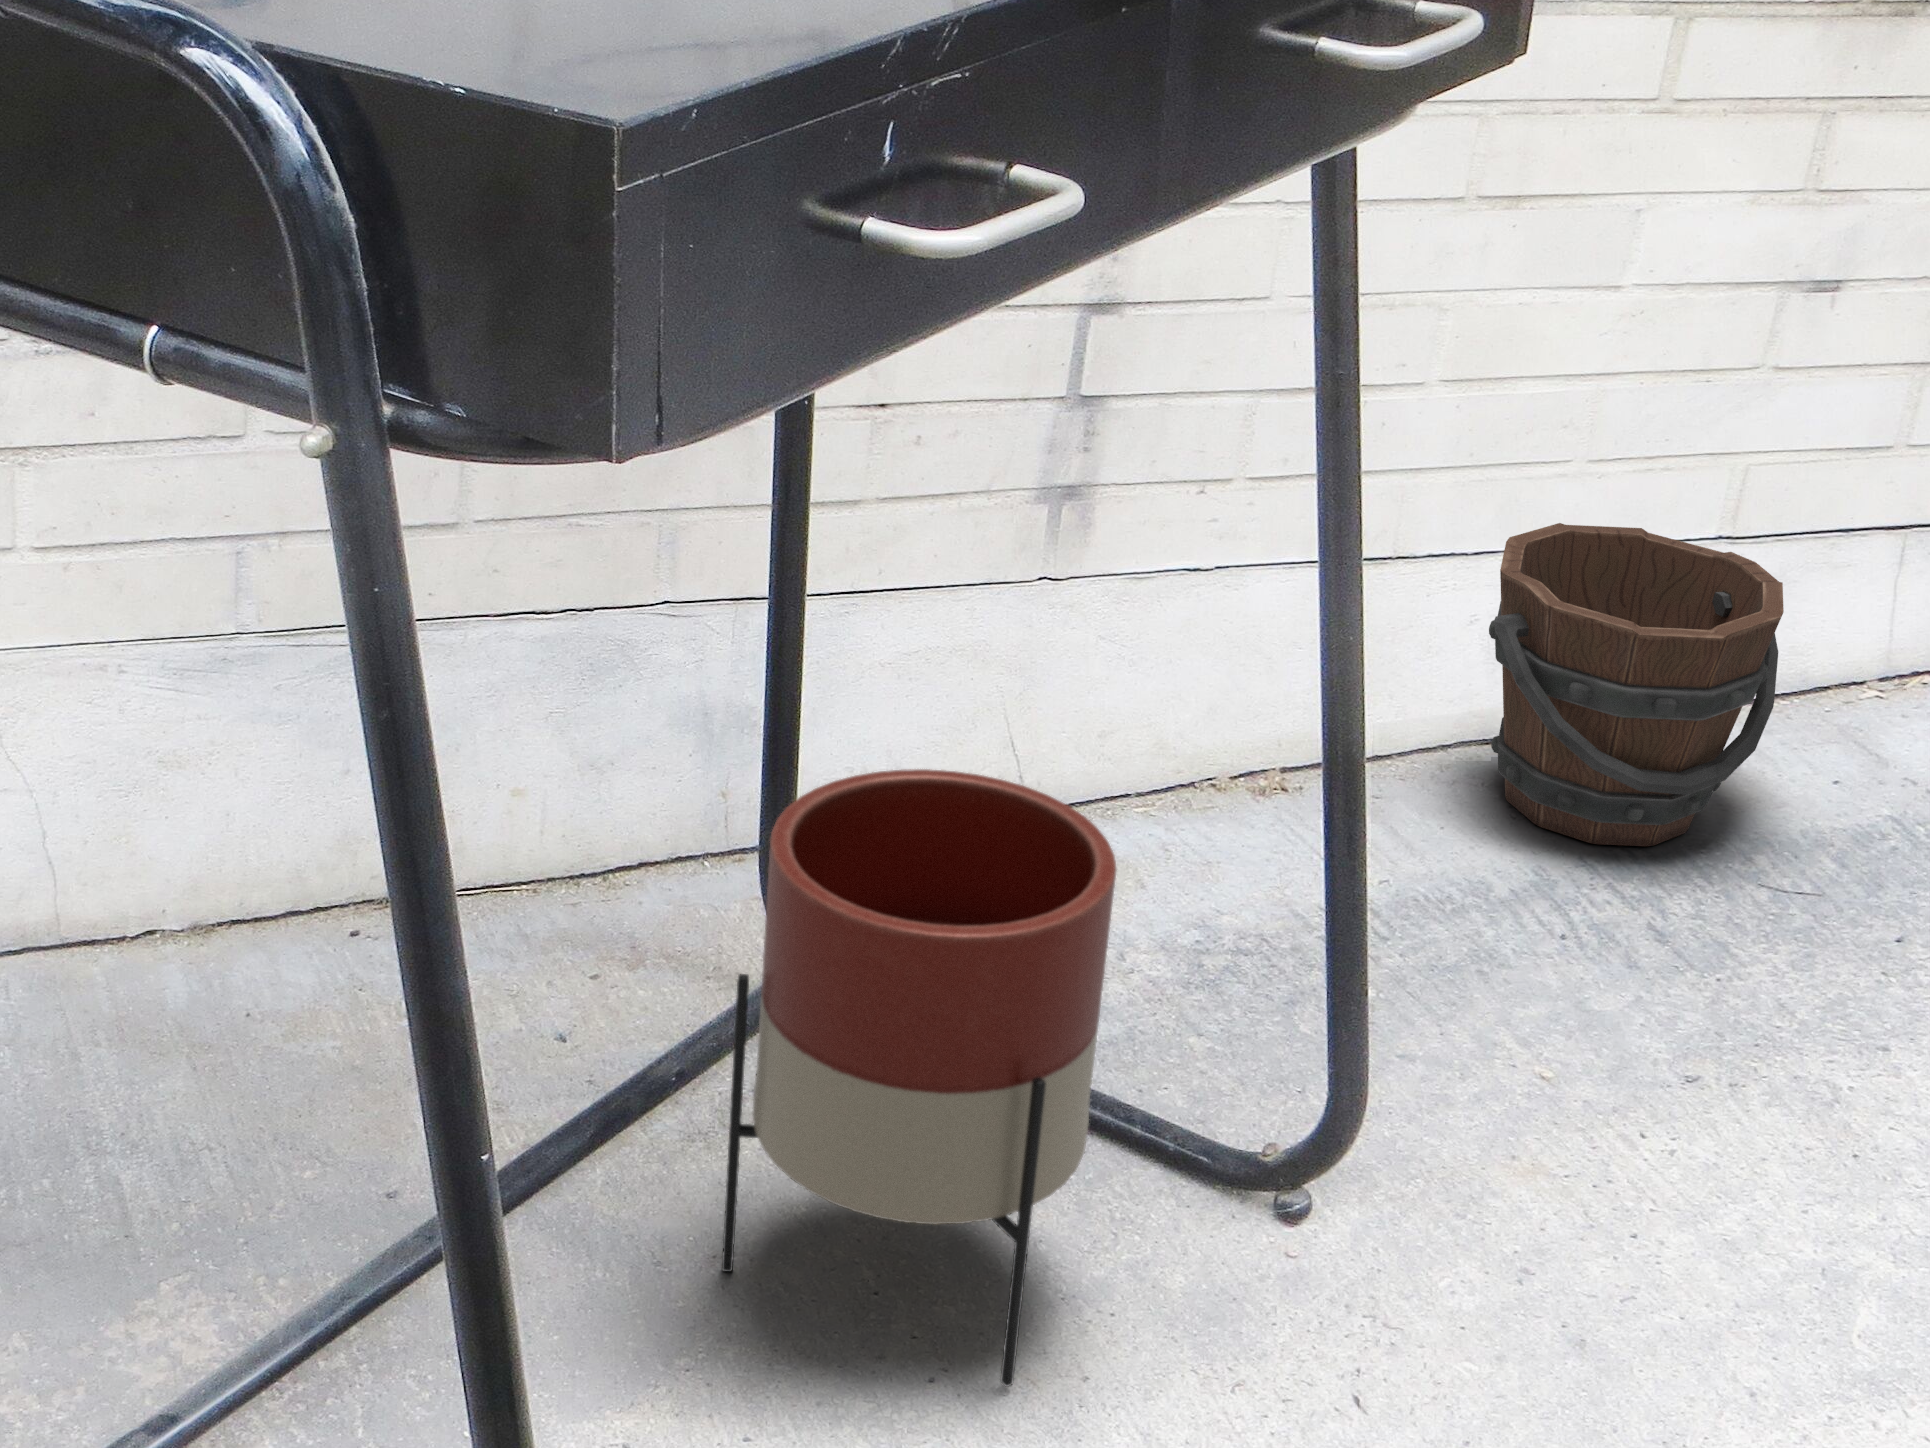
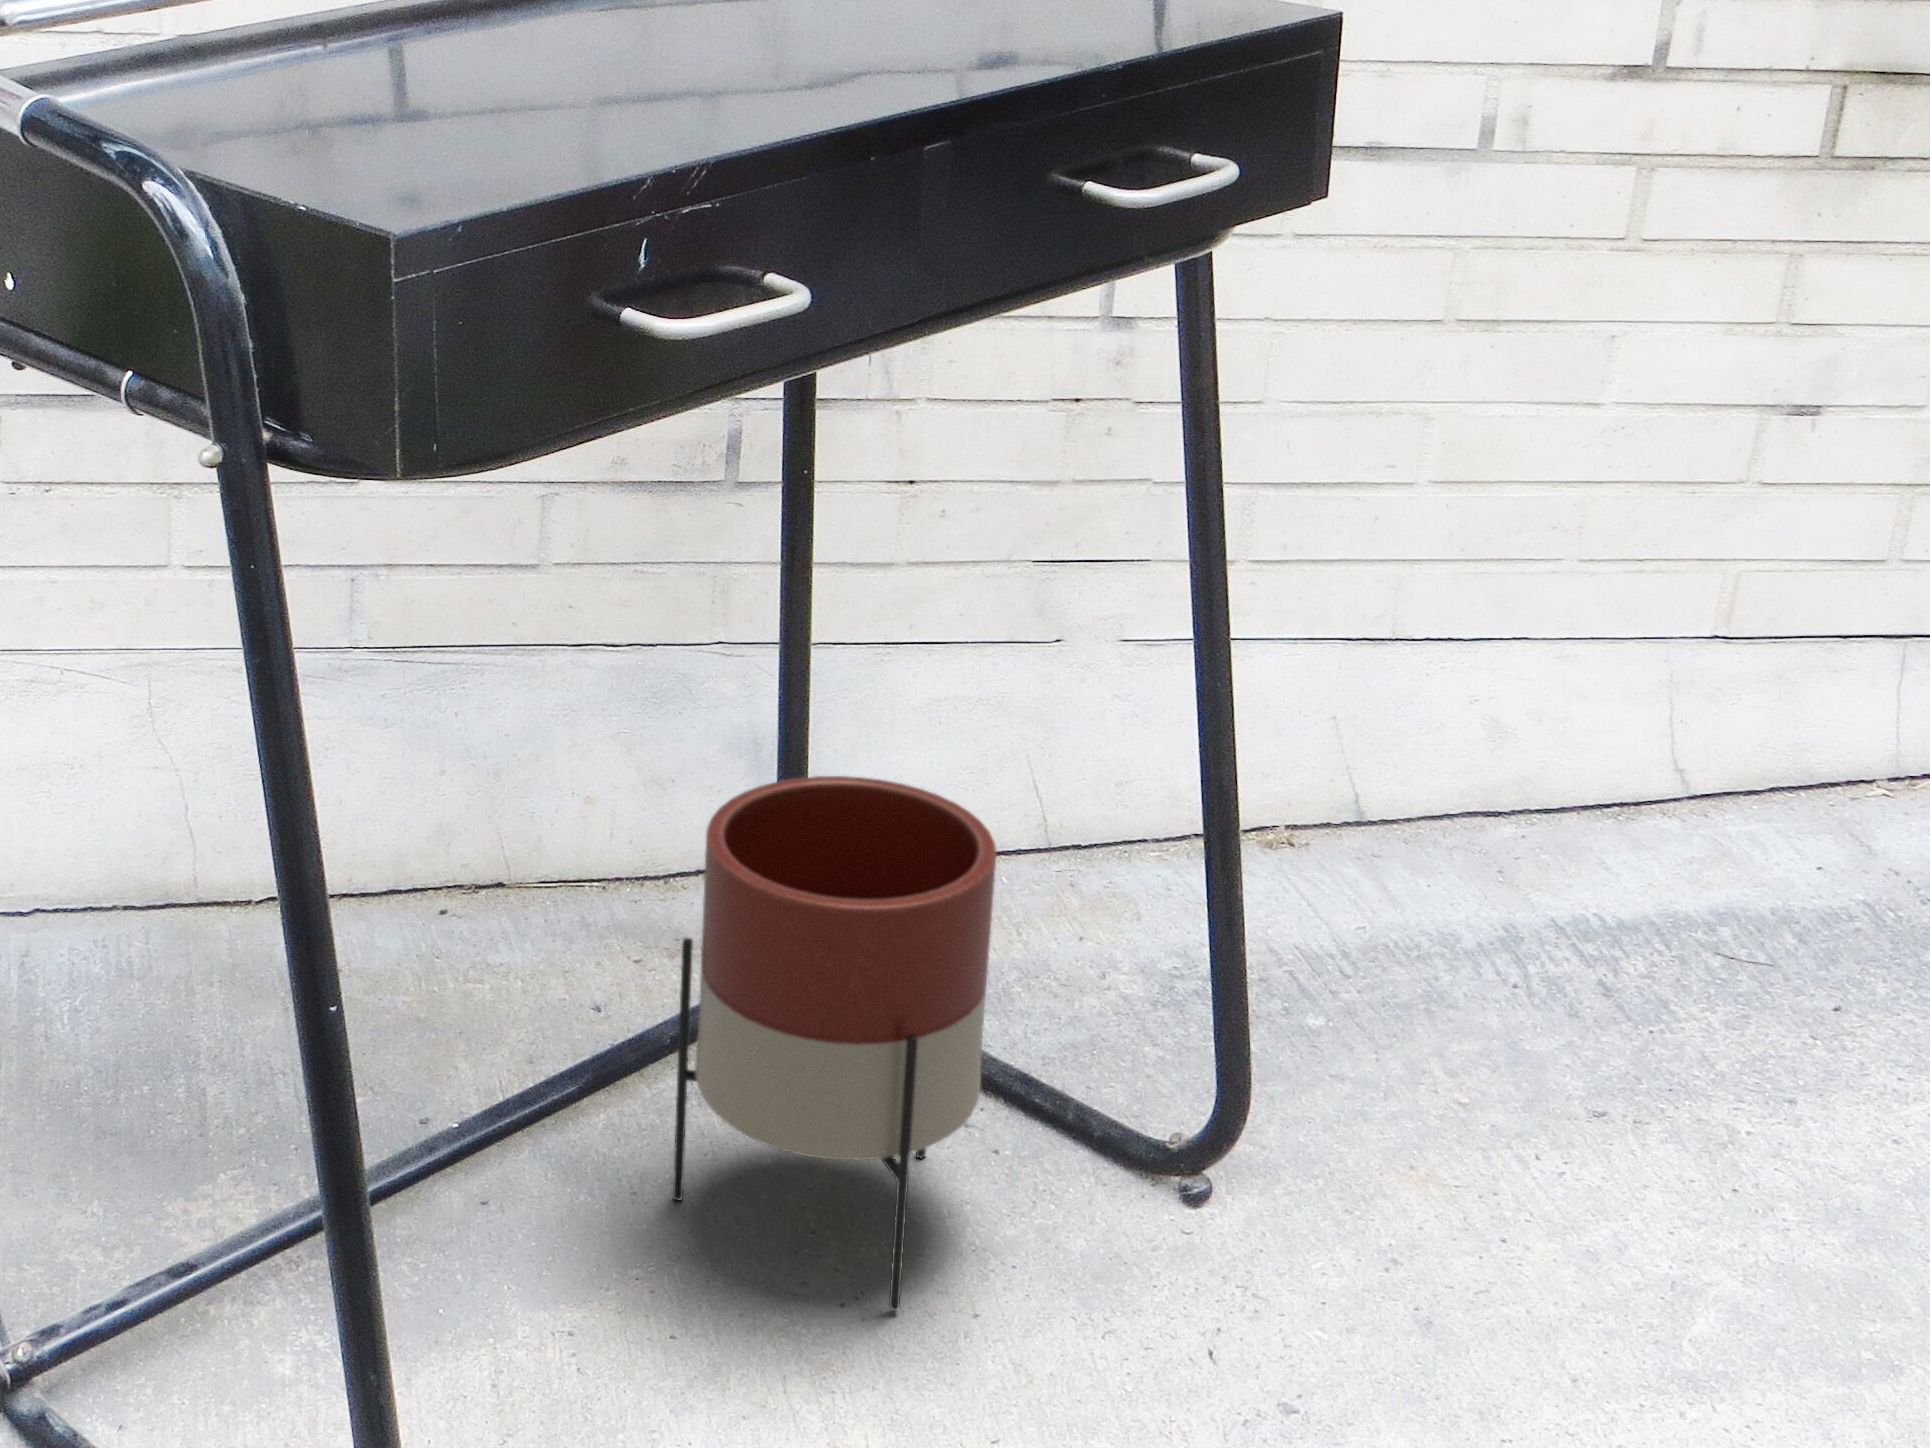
bucket: present [1489,523,1784,846] -> none [1462,613,1741,911]

